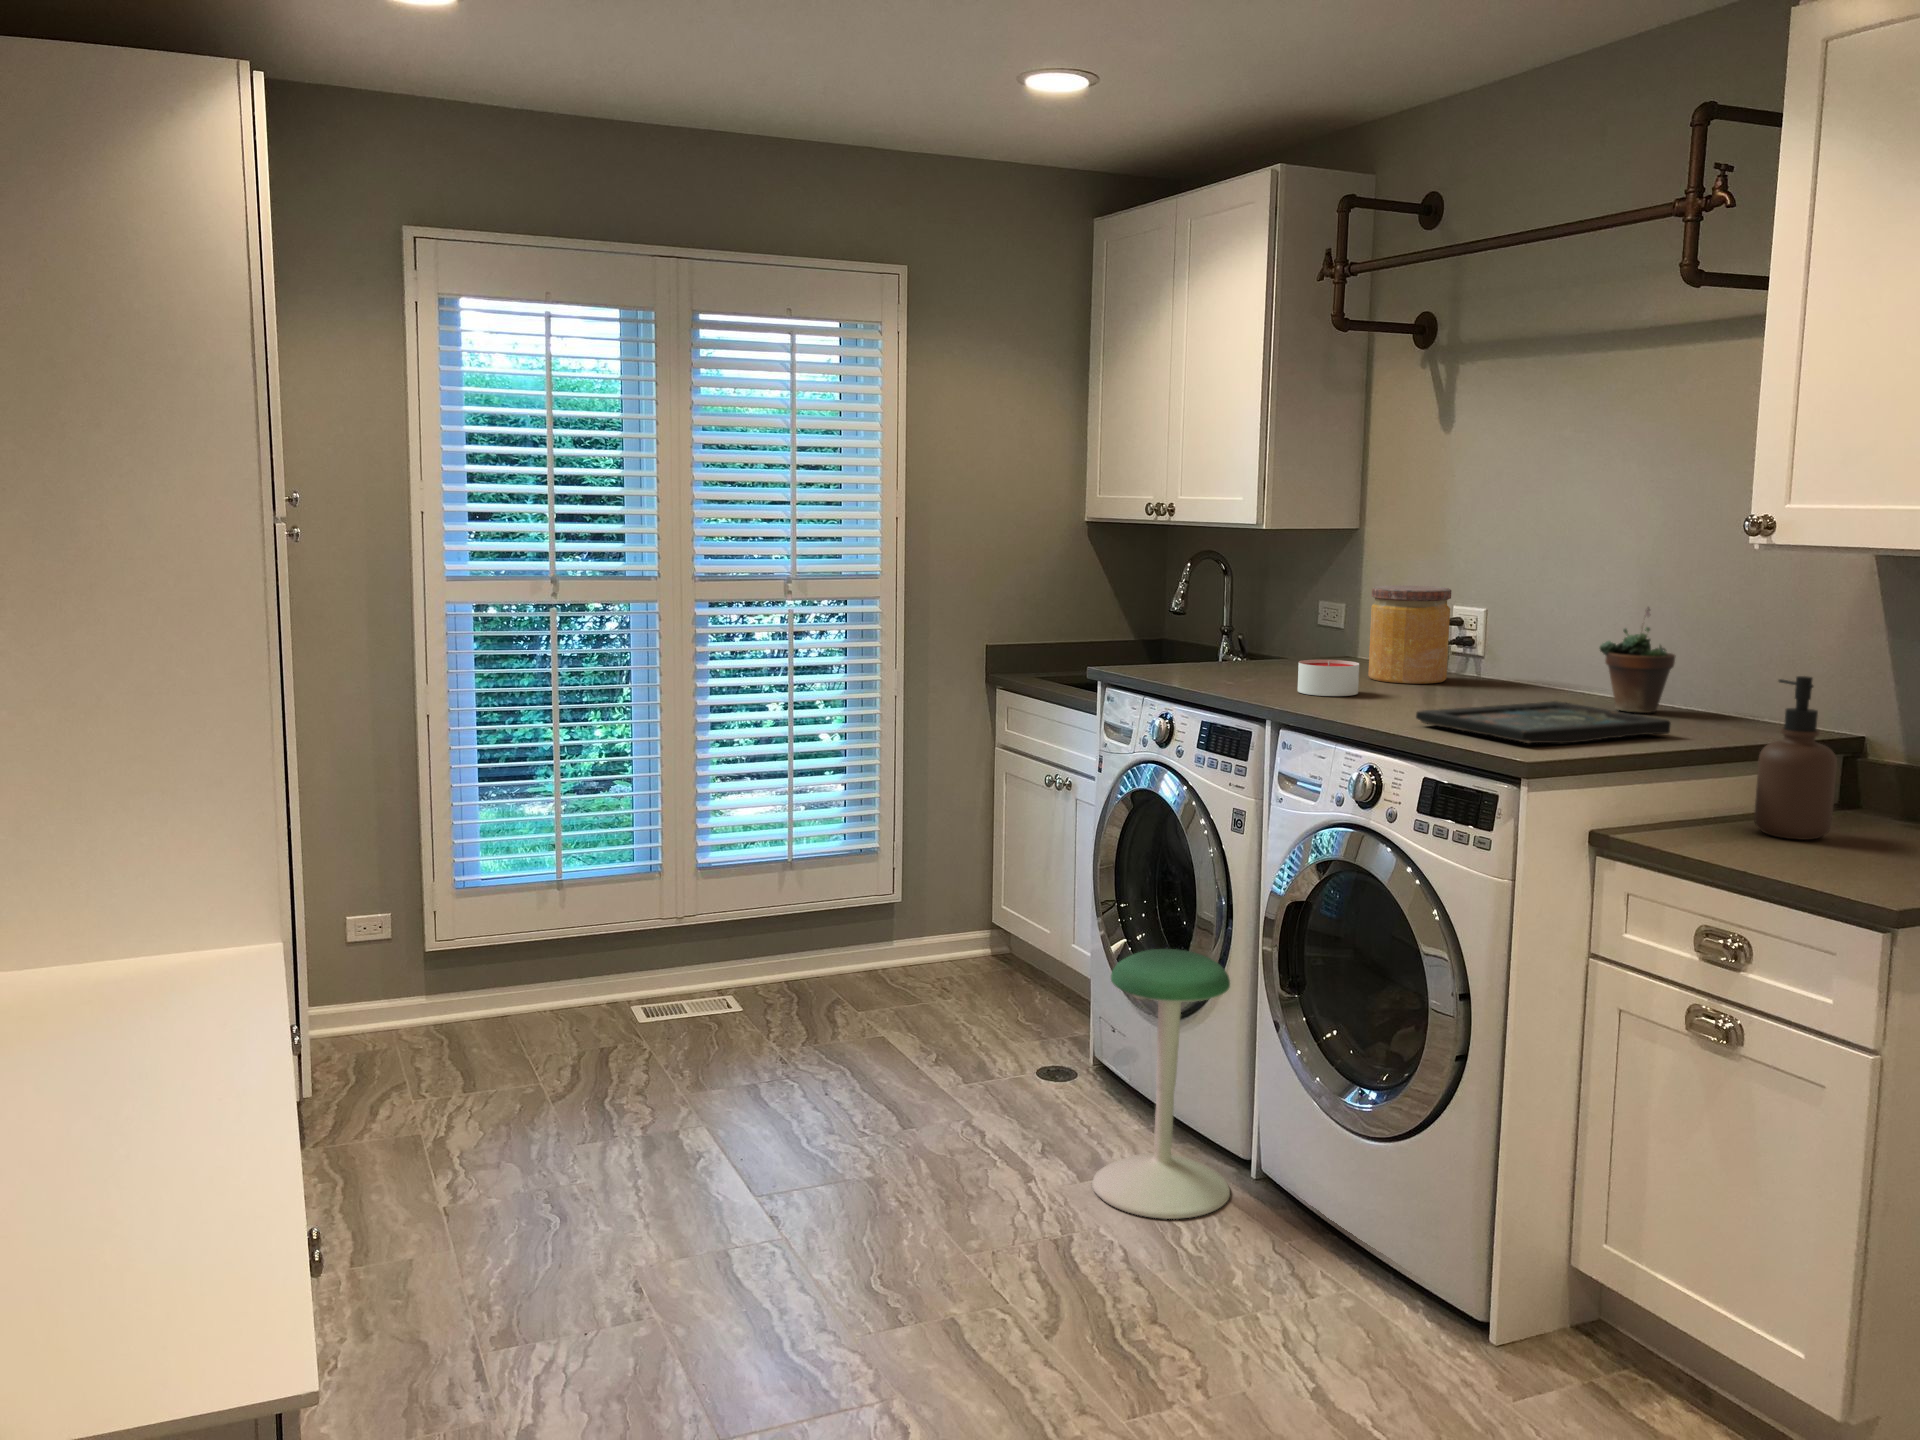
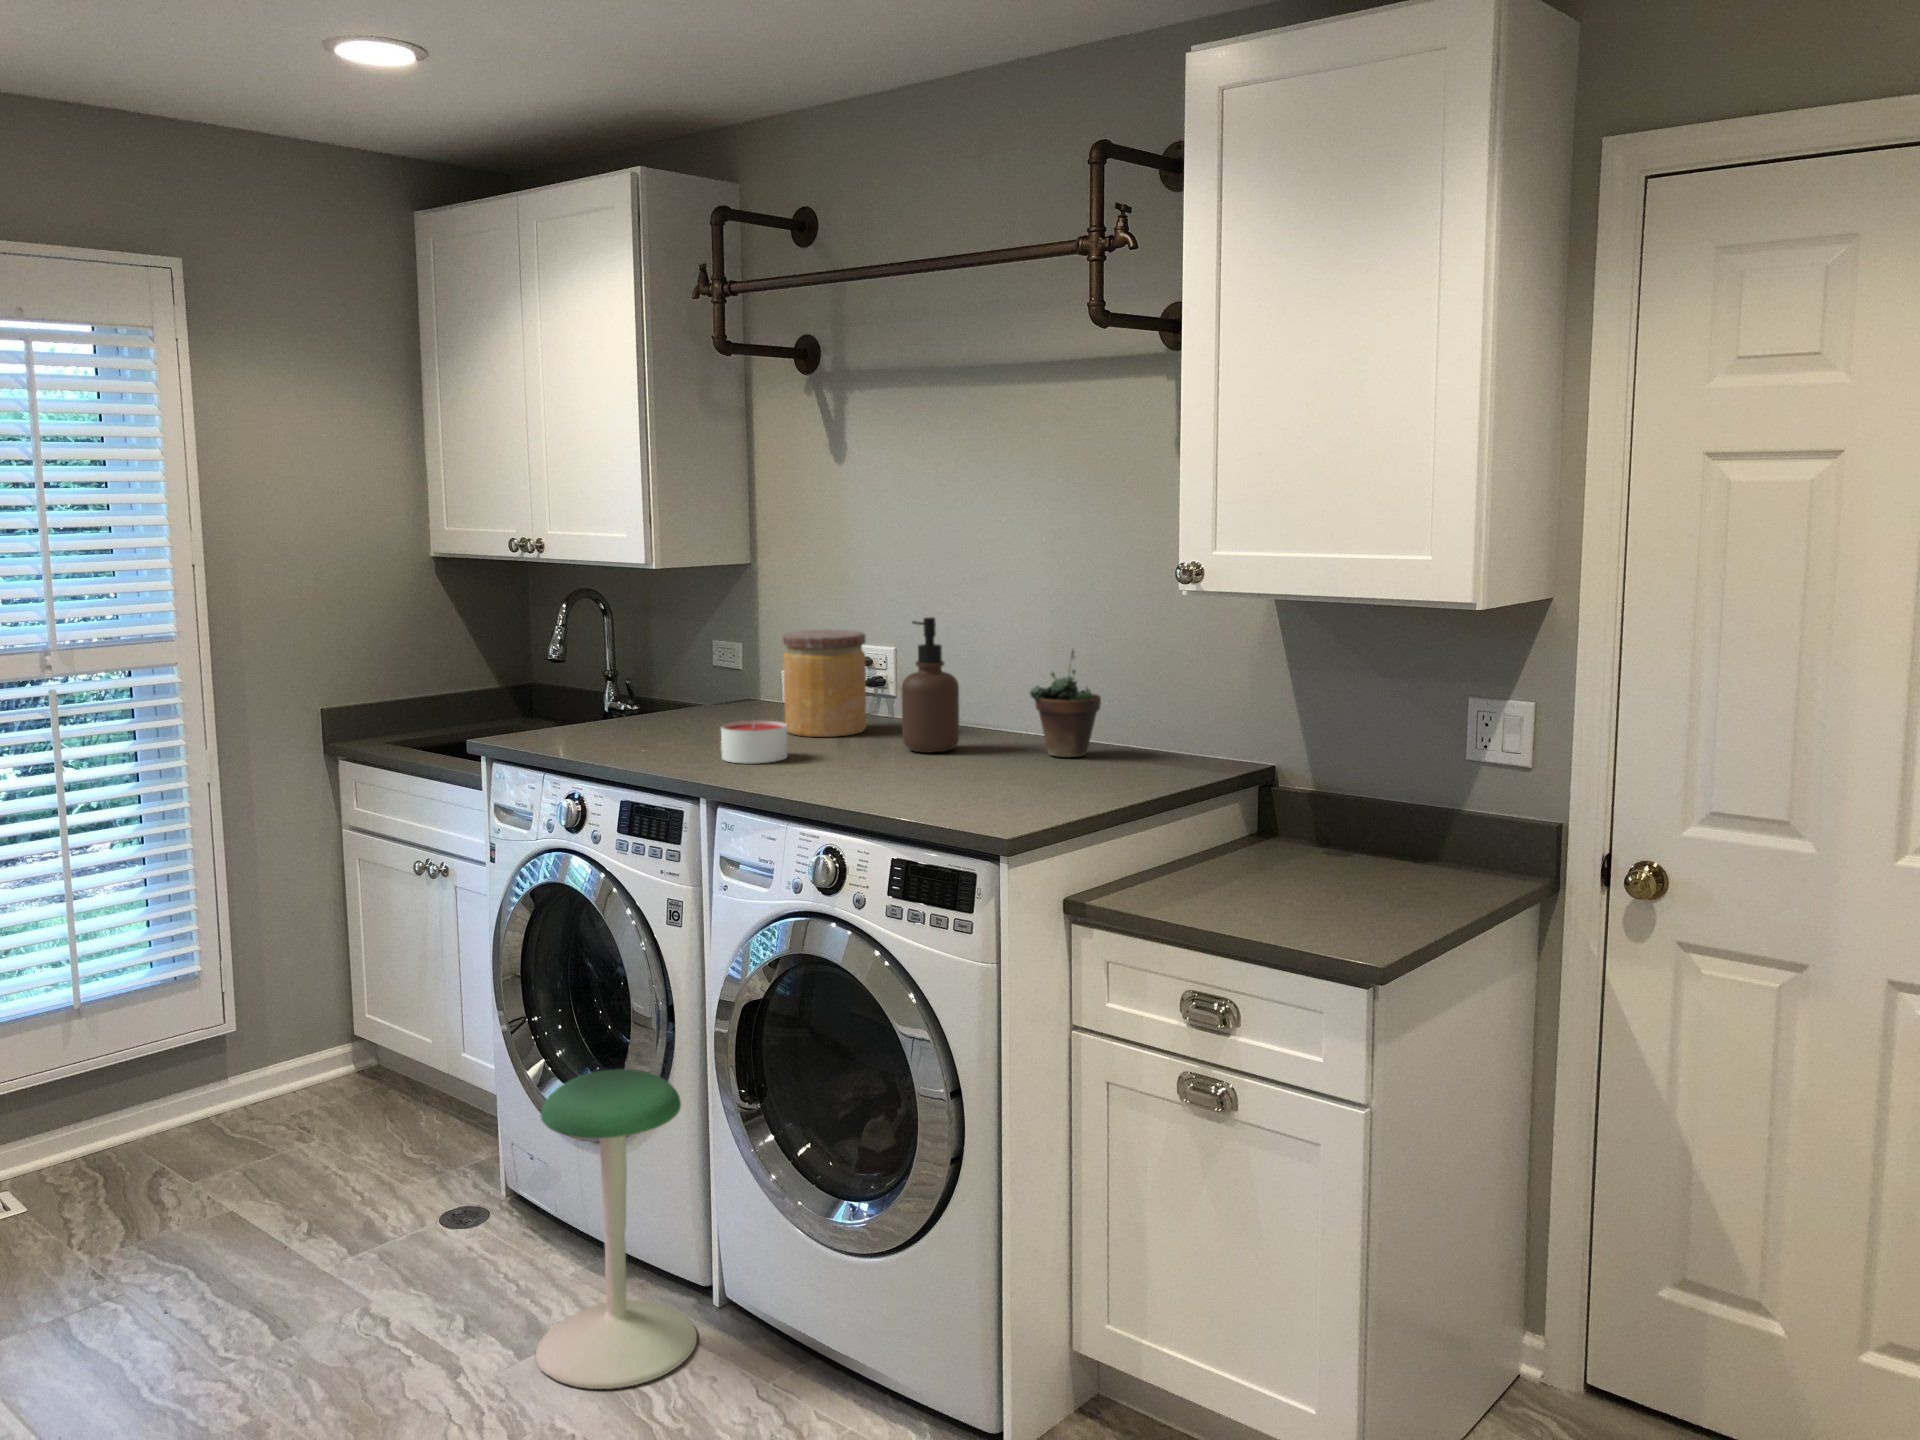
soap dispenser: present [1754,676,1837,840] -> present [901,617,960,753]
tray: present [1416,701,1670,743] -> none [871,755,1119,814]

